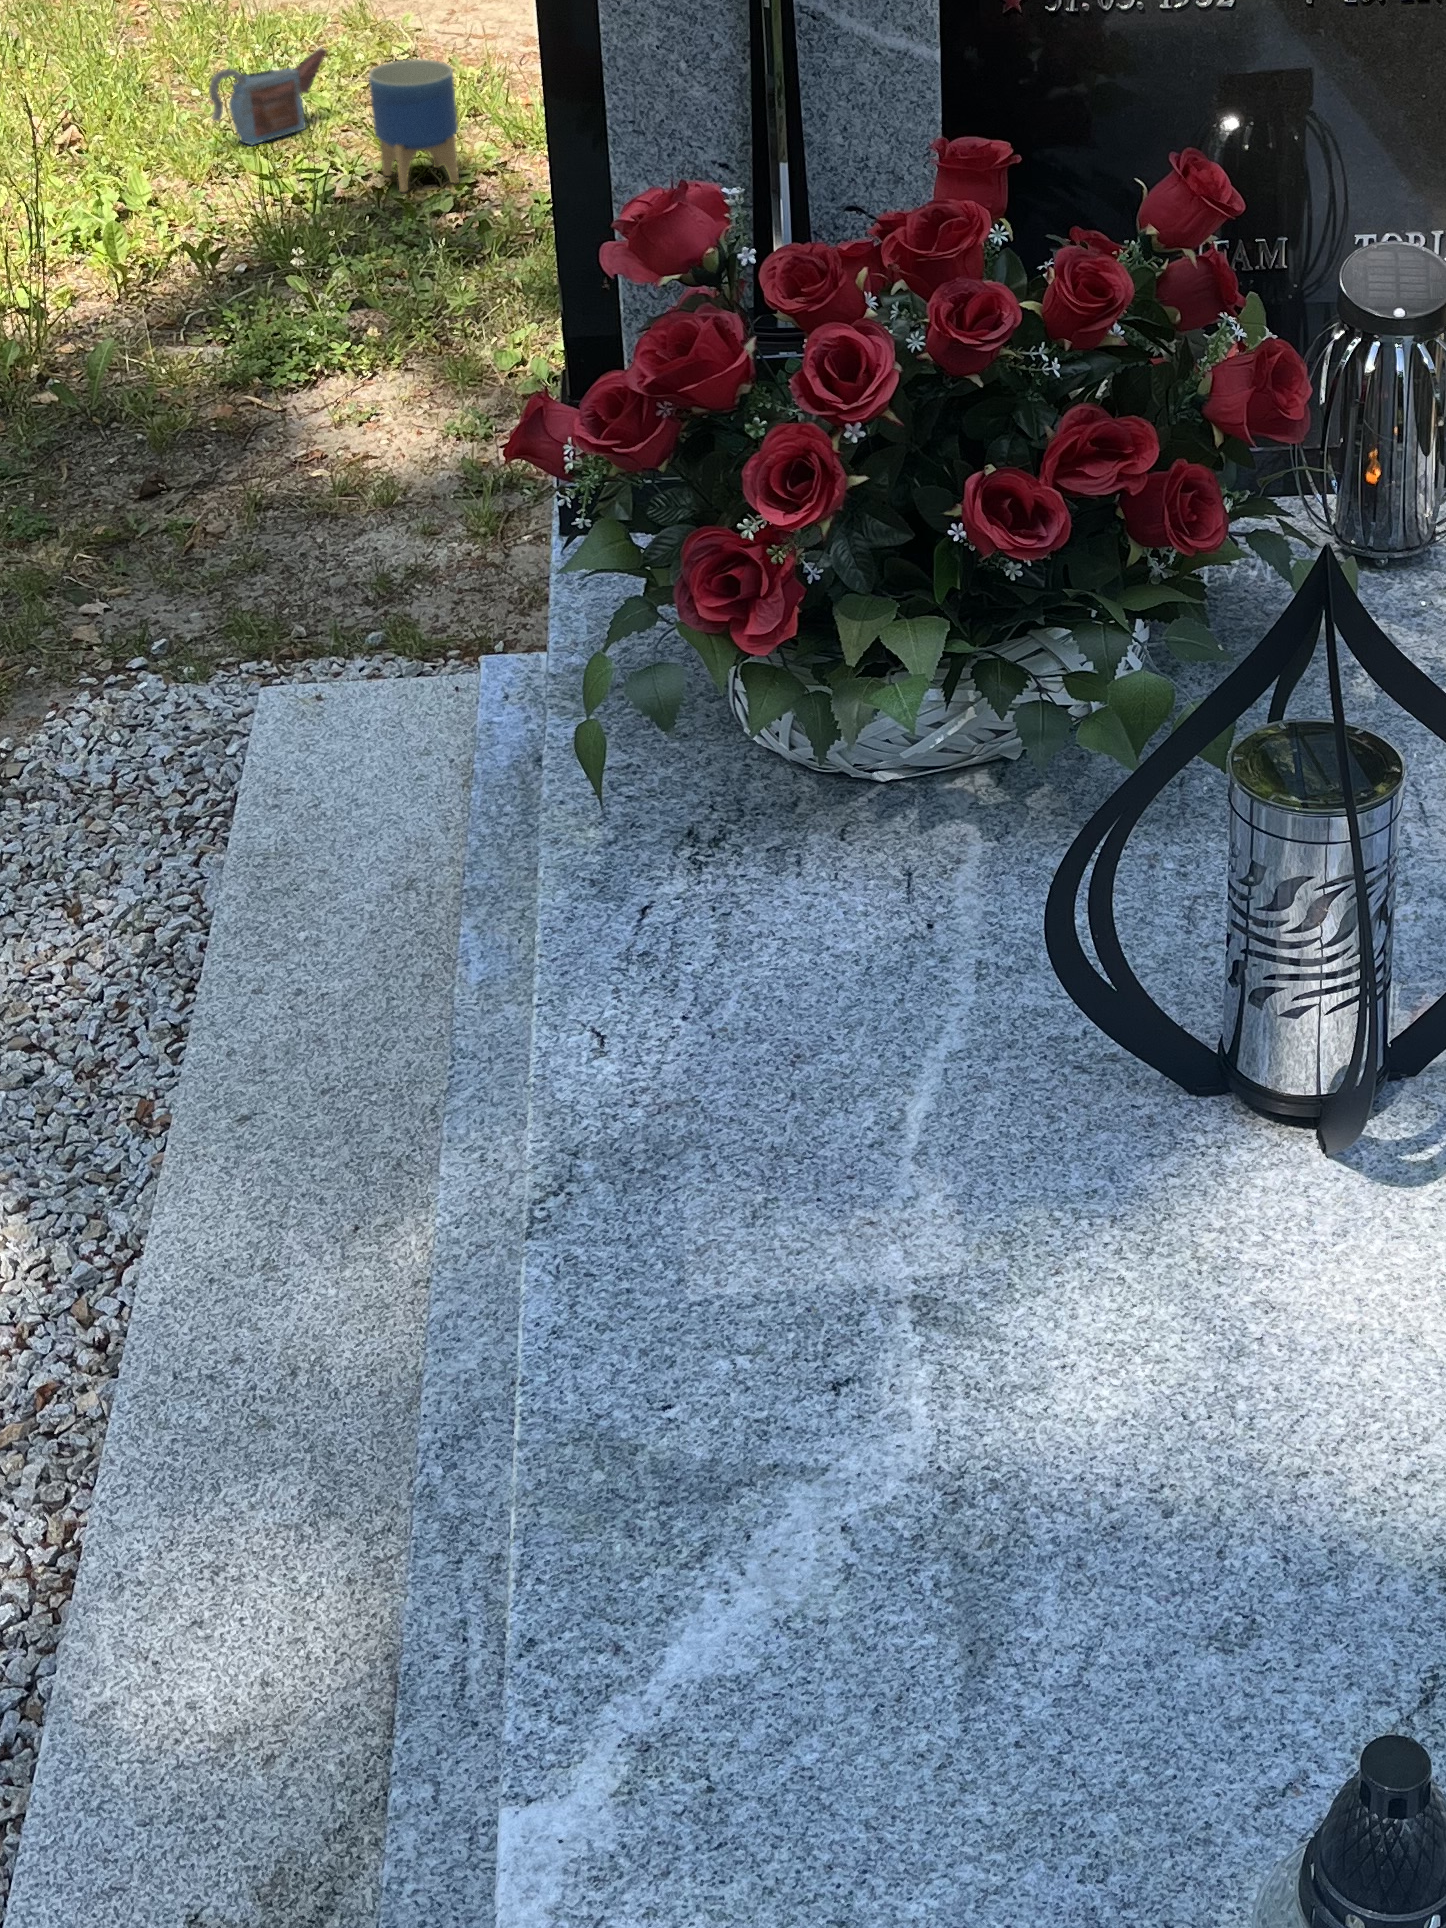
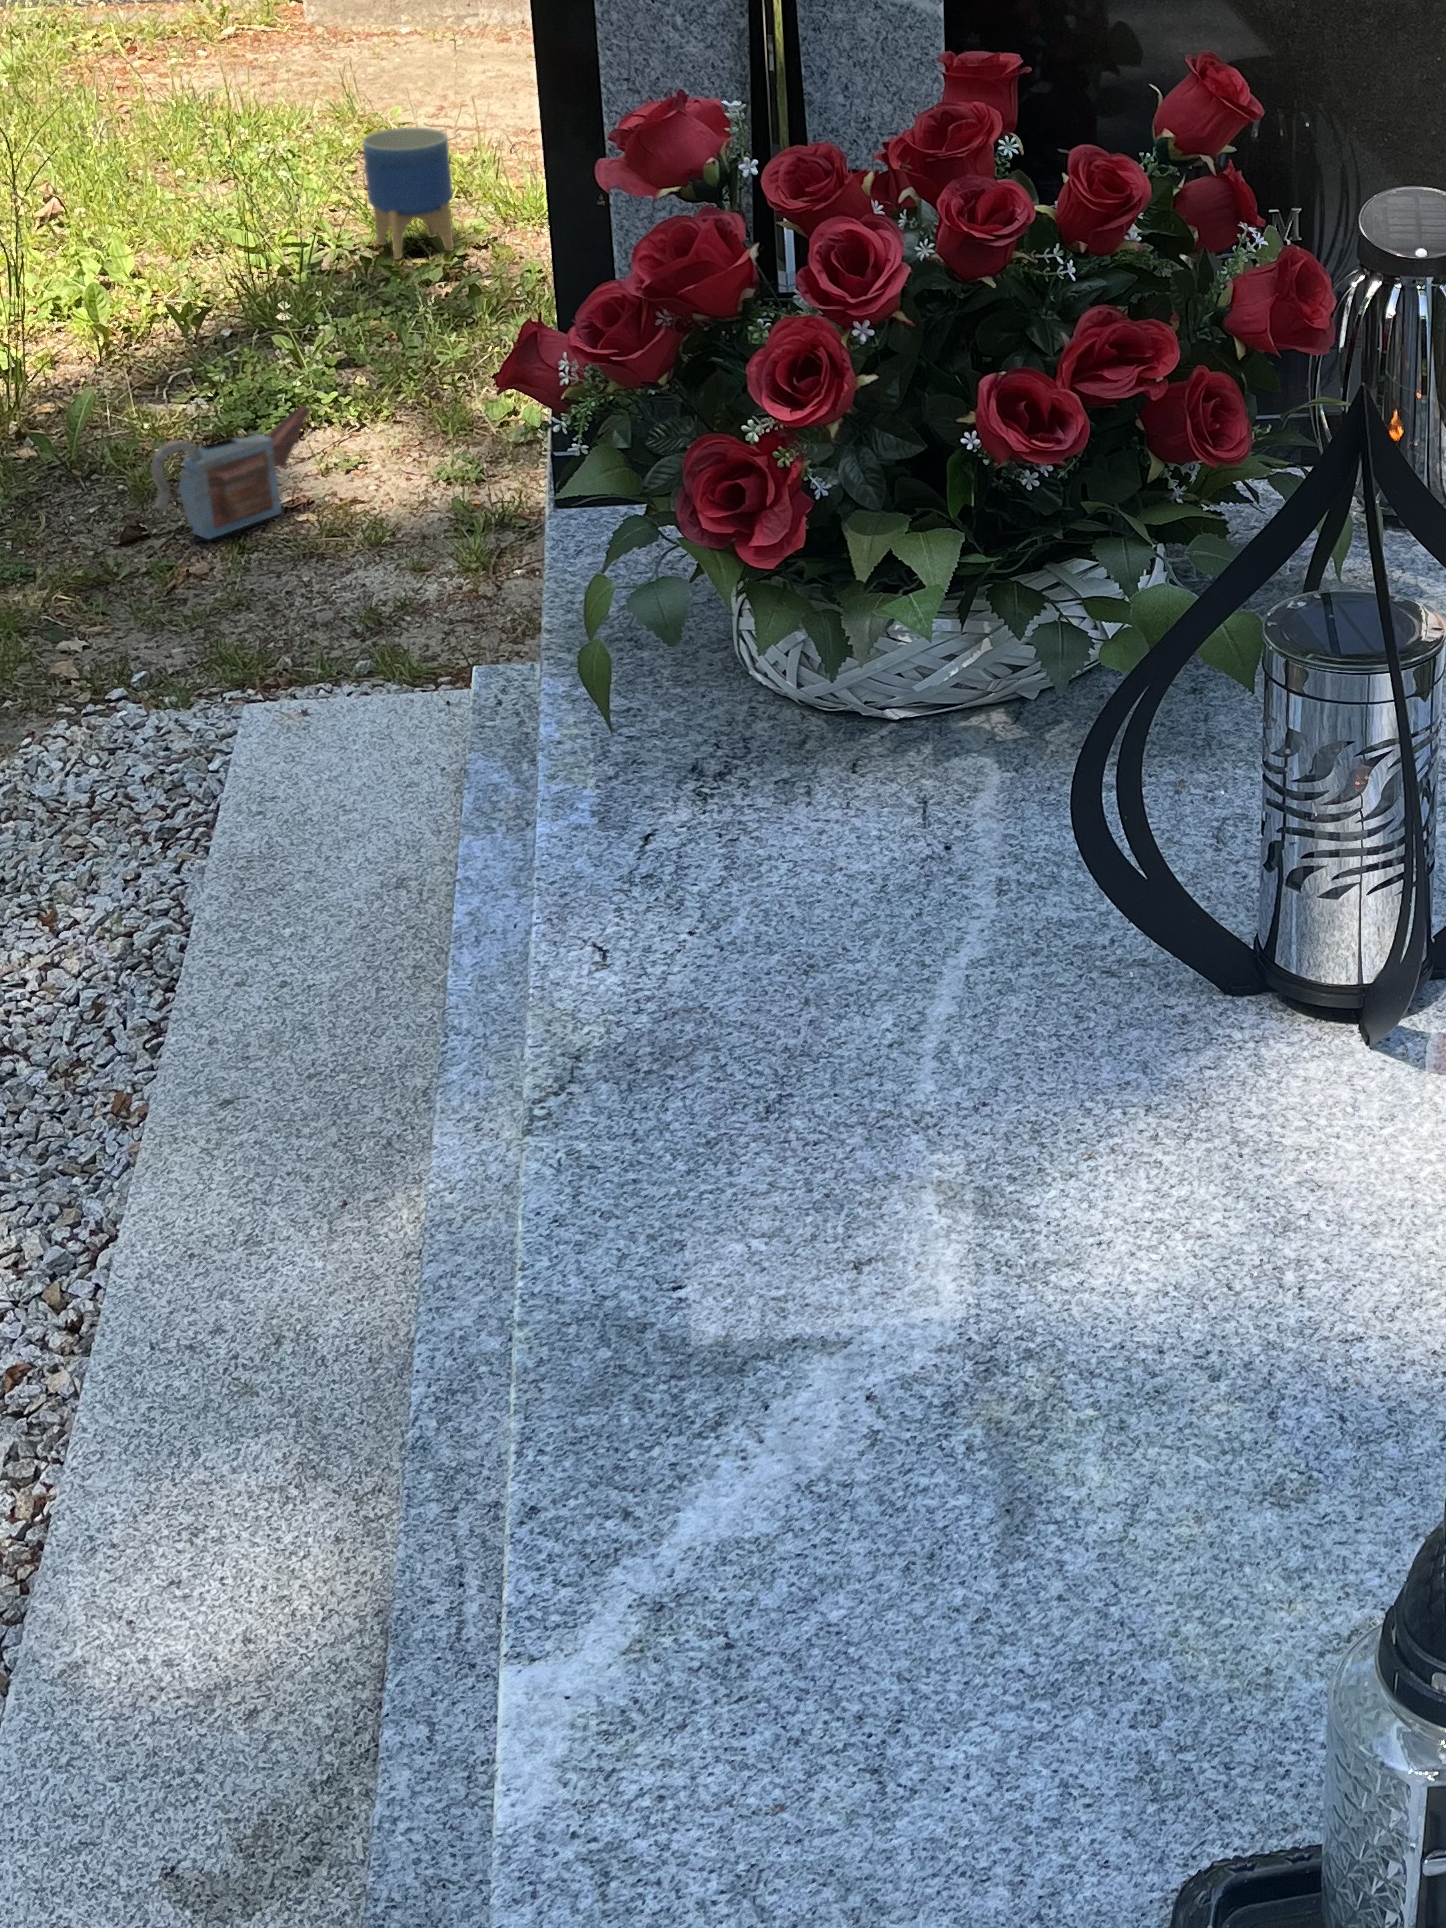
watering can: present [209,47,327,145] -> present [151,404,311,539]

